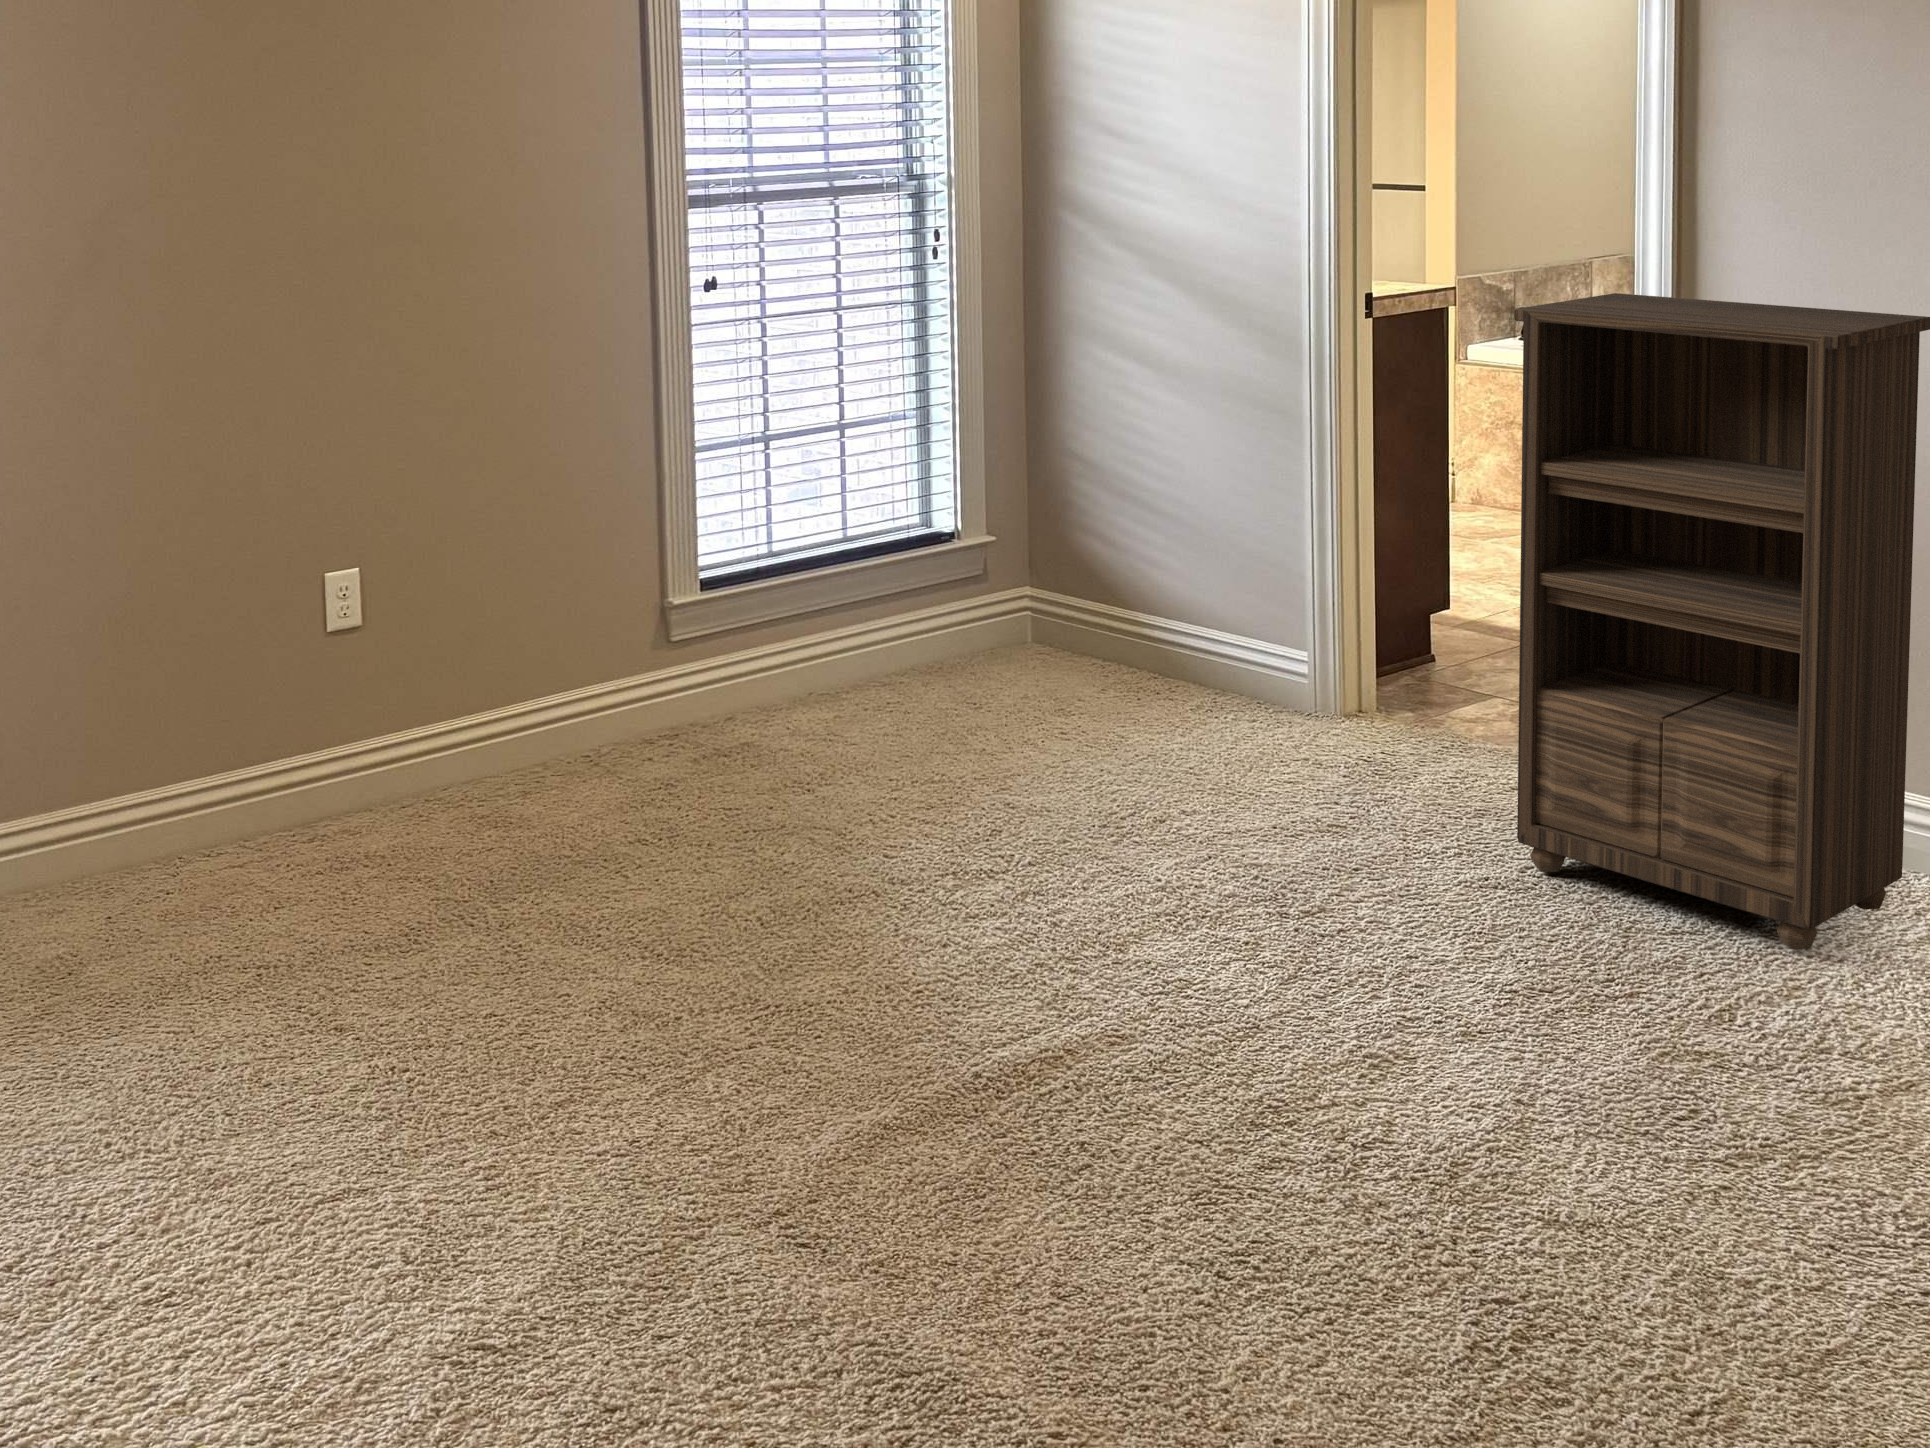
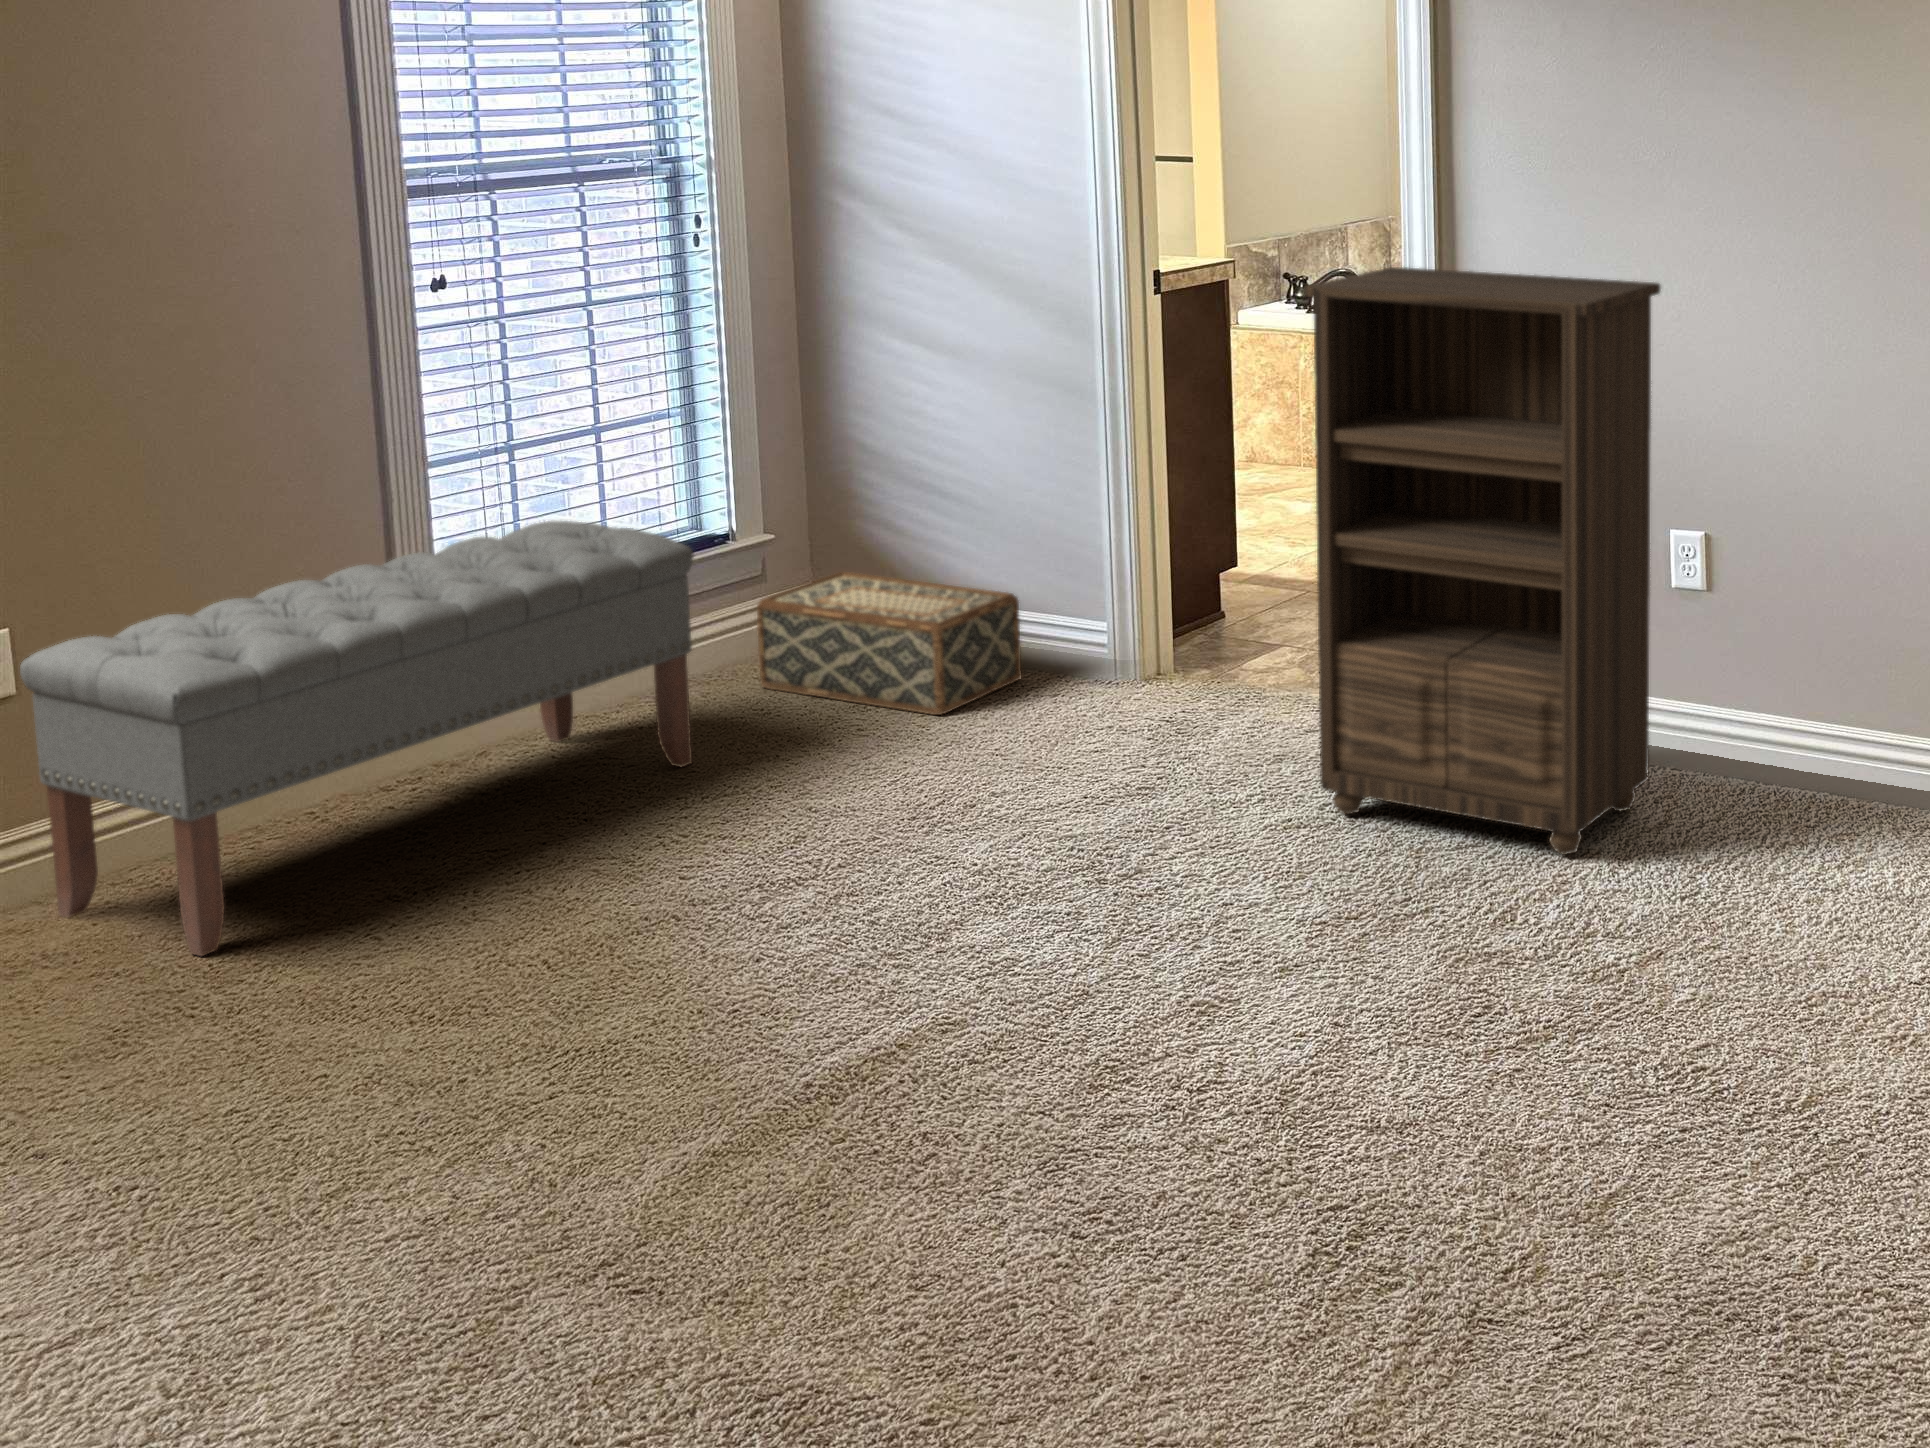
bench: none [375,508,917,864] -> present [20,521,694,956]
woven basket: none [977,575,1220,722] -> present [757,571,1021,715]

